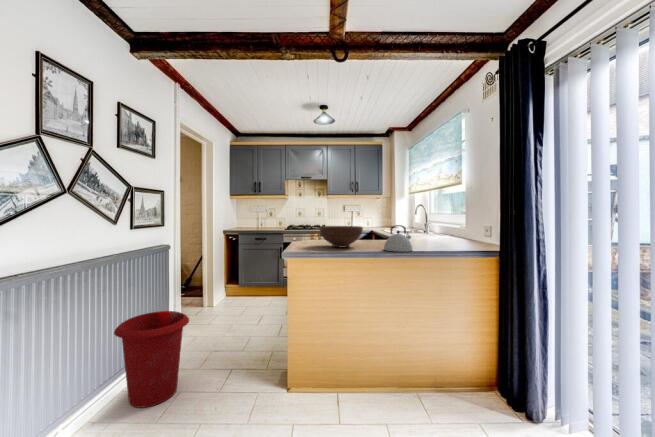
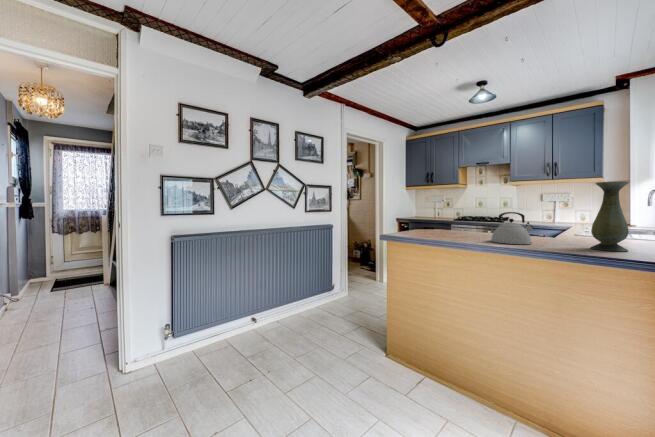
vase: none [441,204,461,251] -> present [590,181,629,252]
fruit bowl: present [319,226,363,247] -> none [428,213,478,235]
waste bin: present [114,311,189,408] -> none [287,269,329,327]

